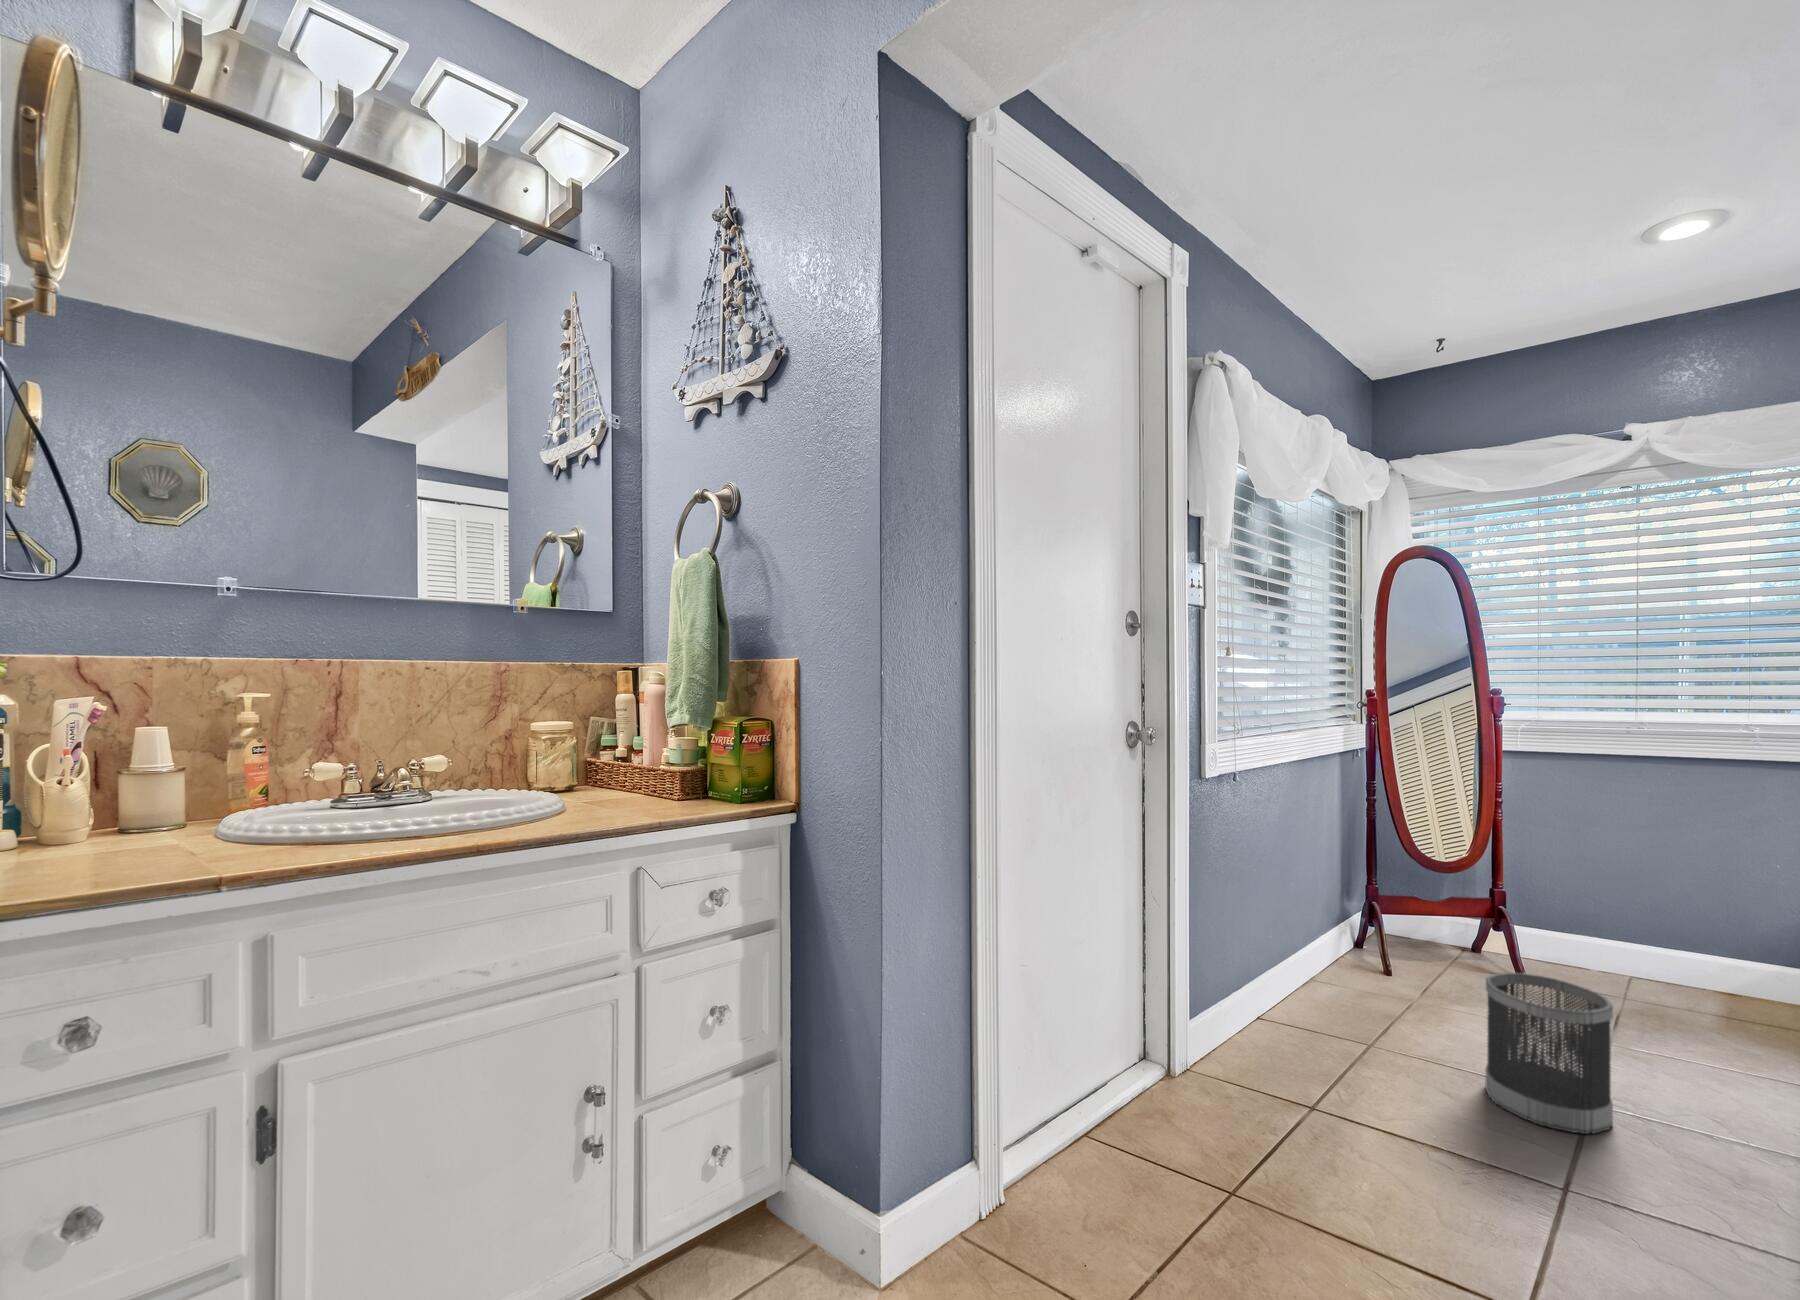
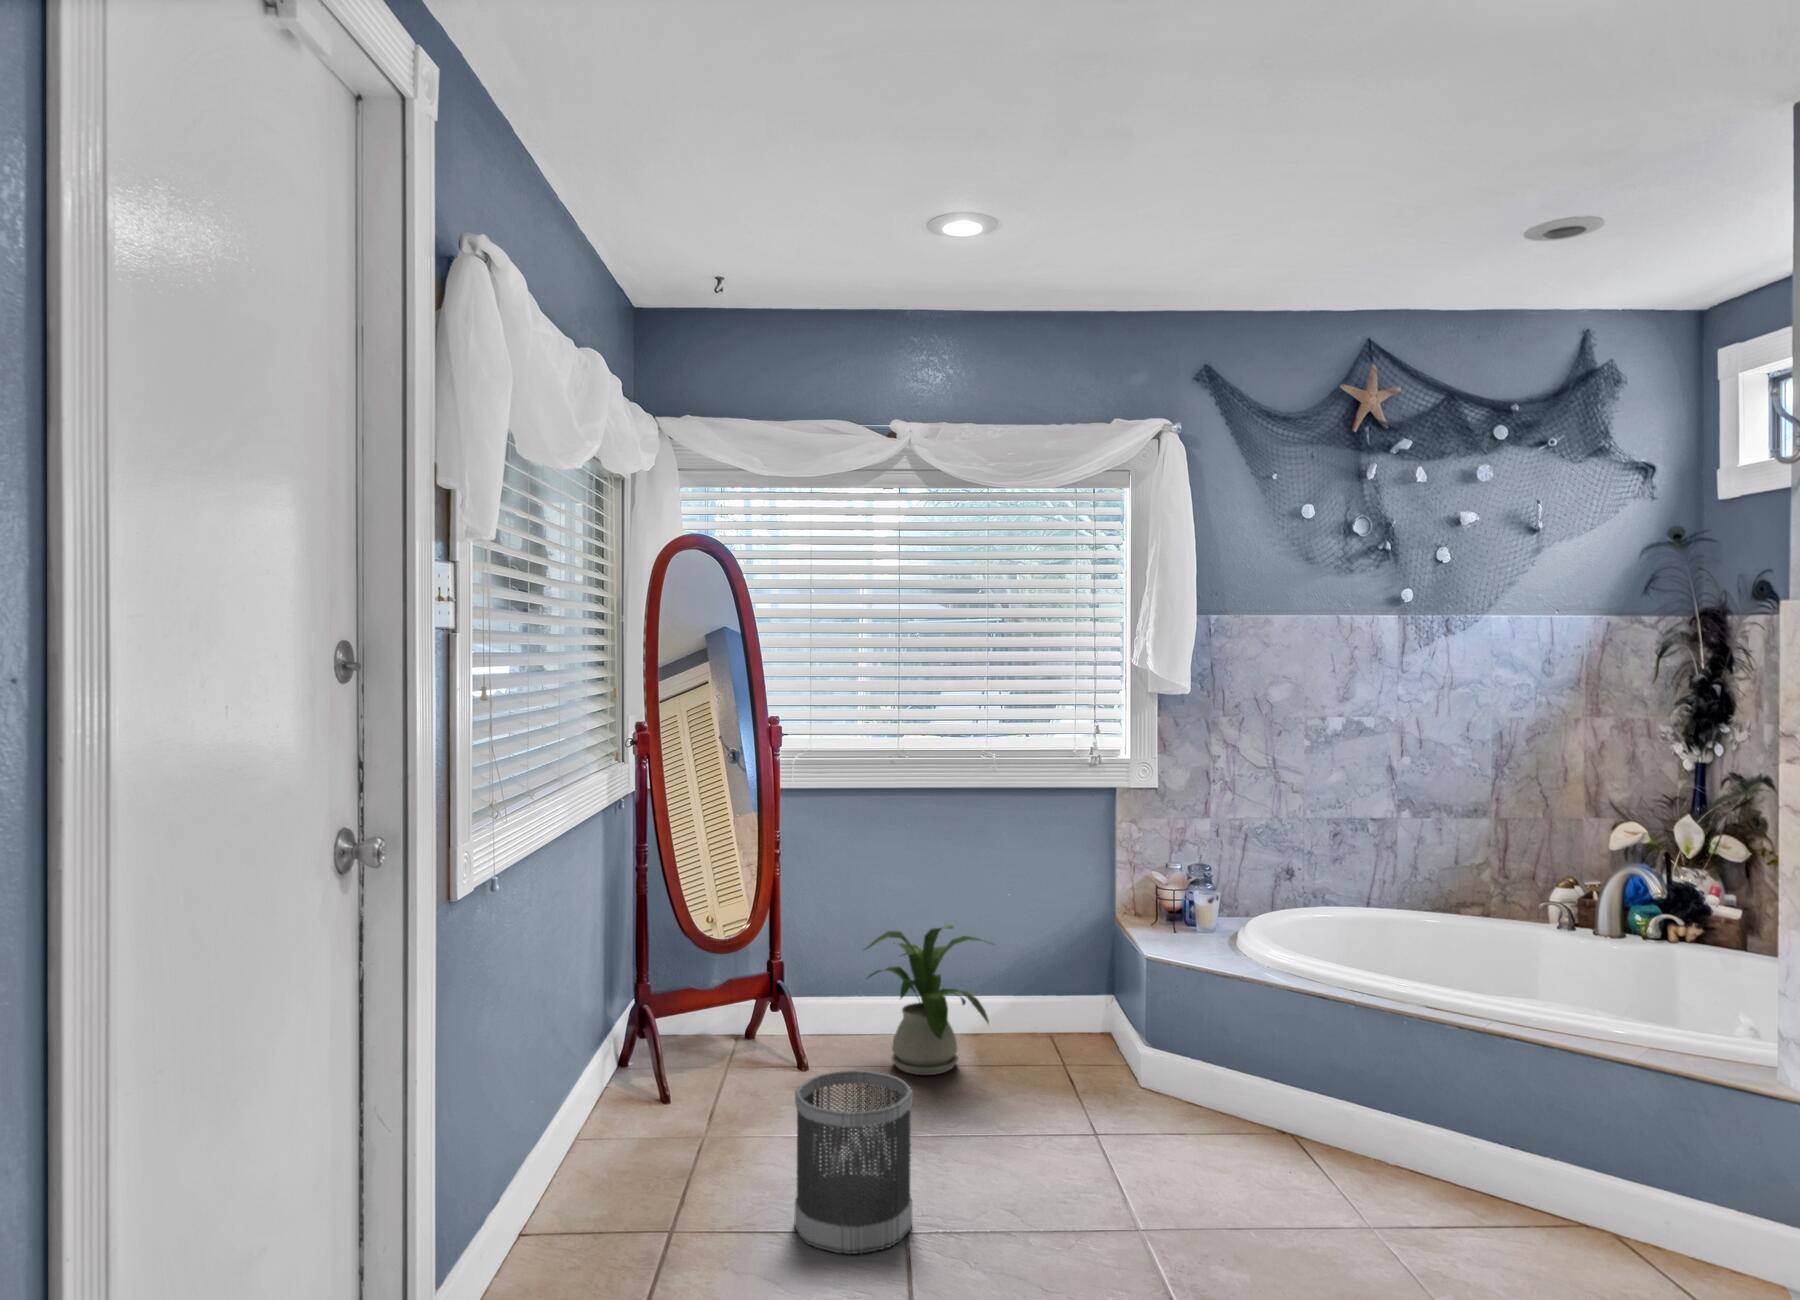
house plant: none [1588,883,1760,1025] -> present [865,925,989,1075]

